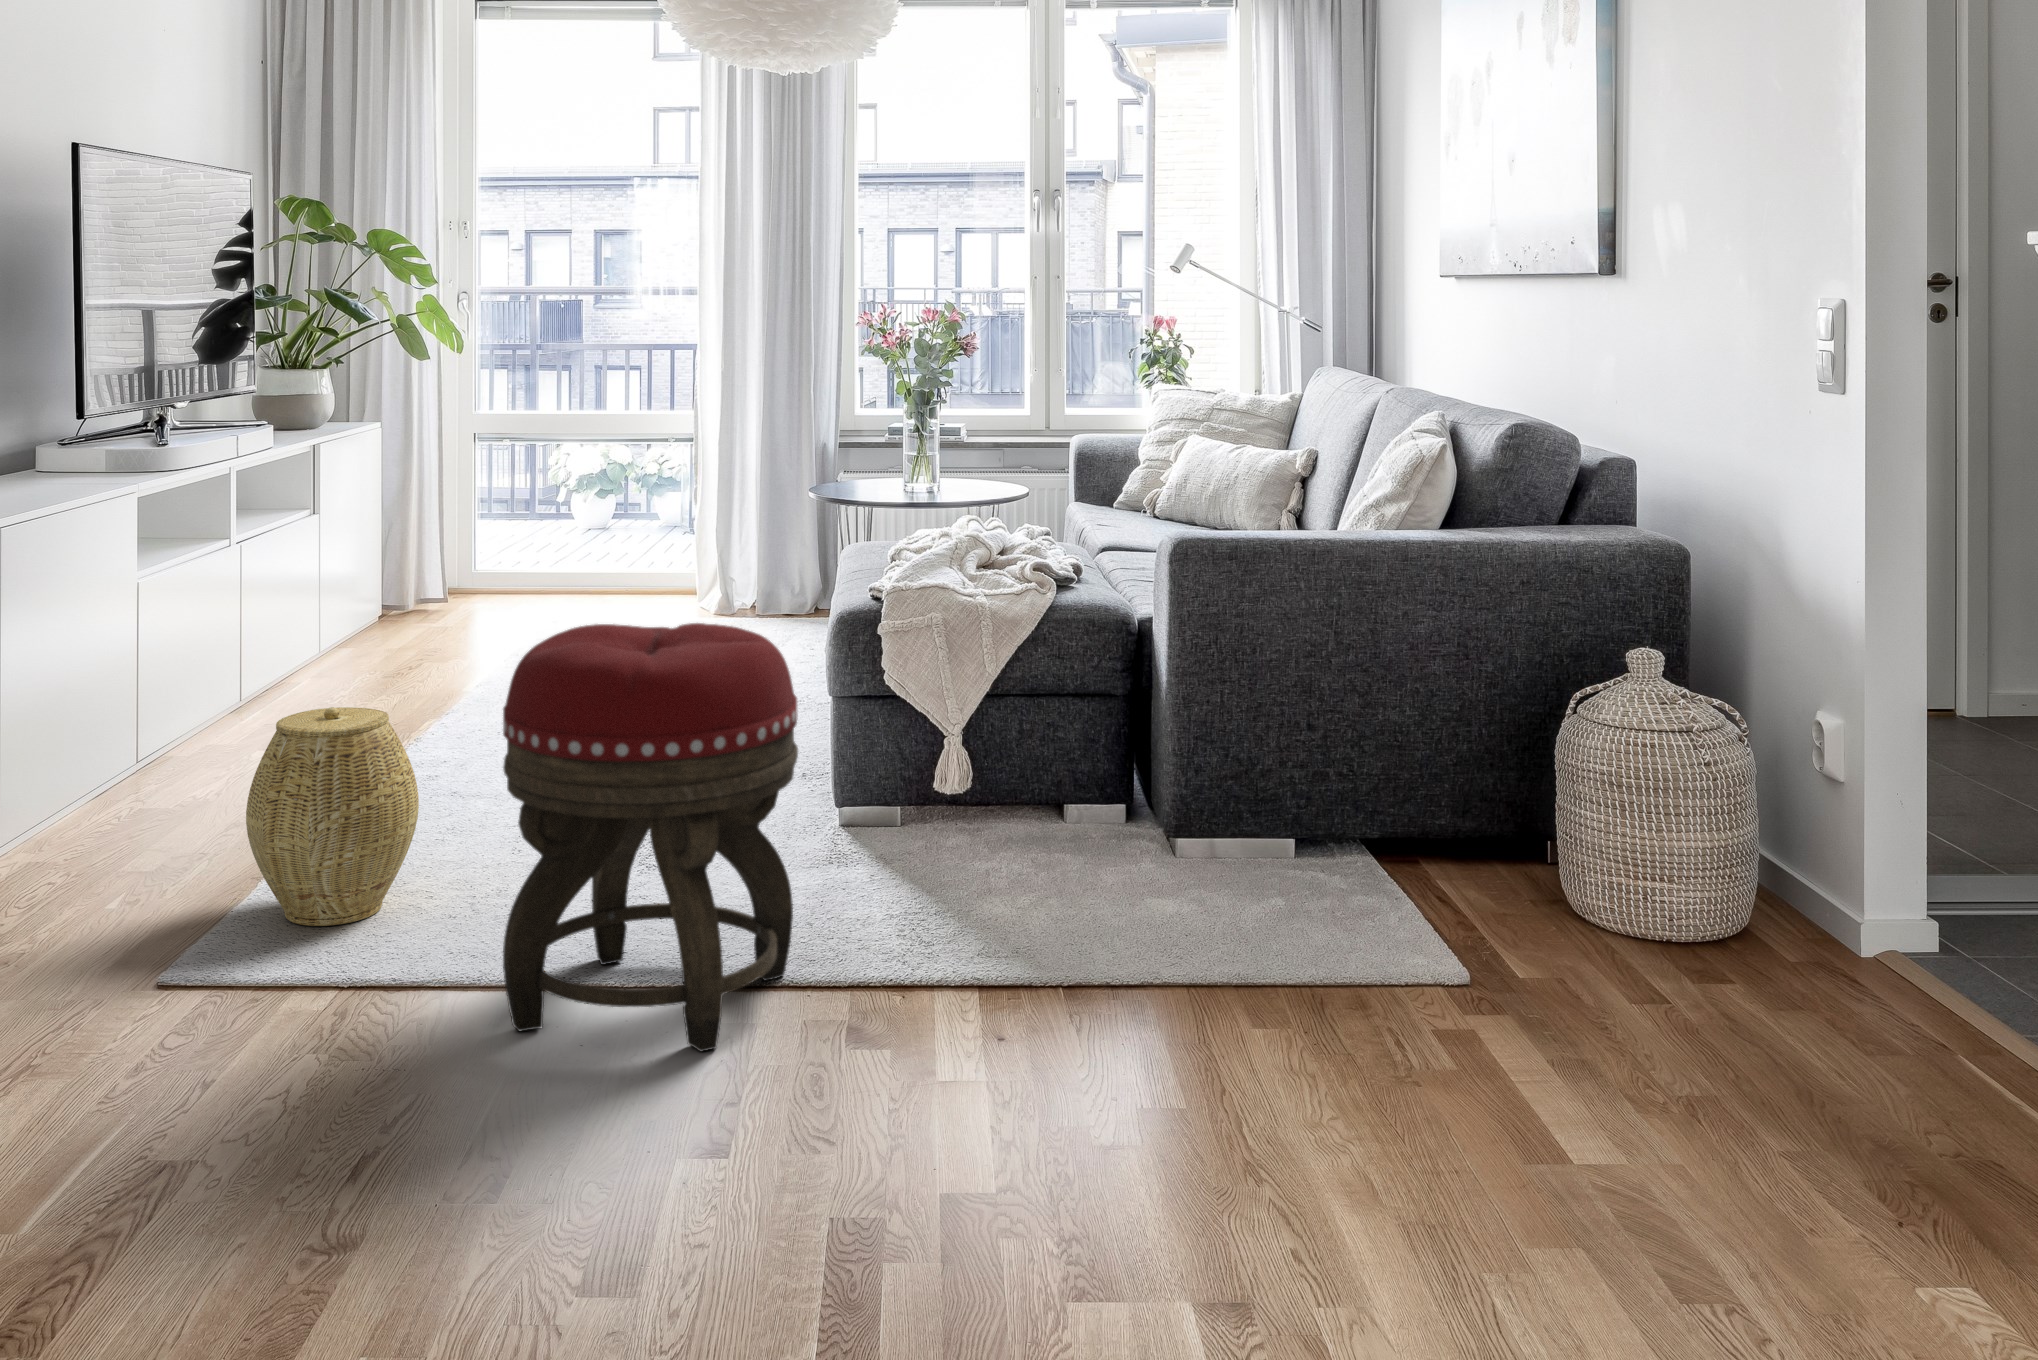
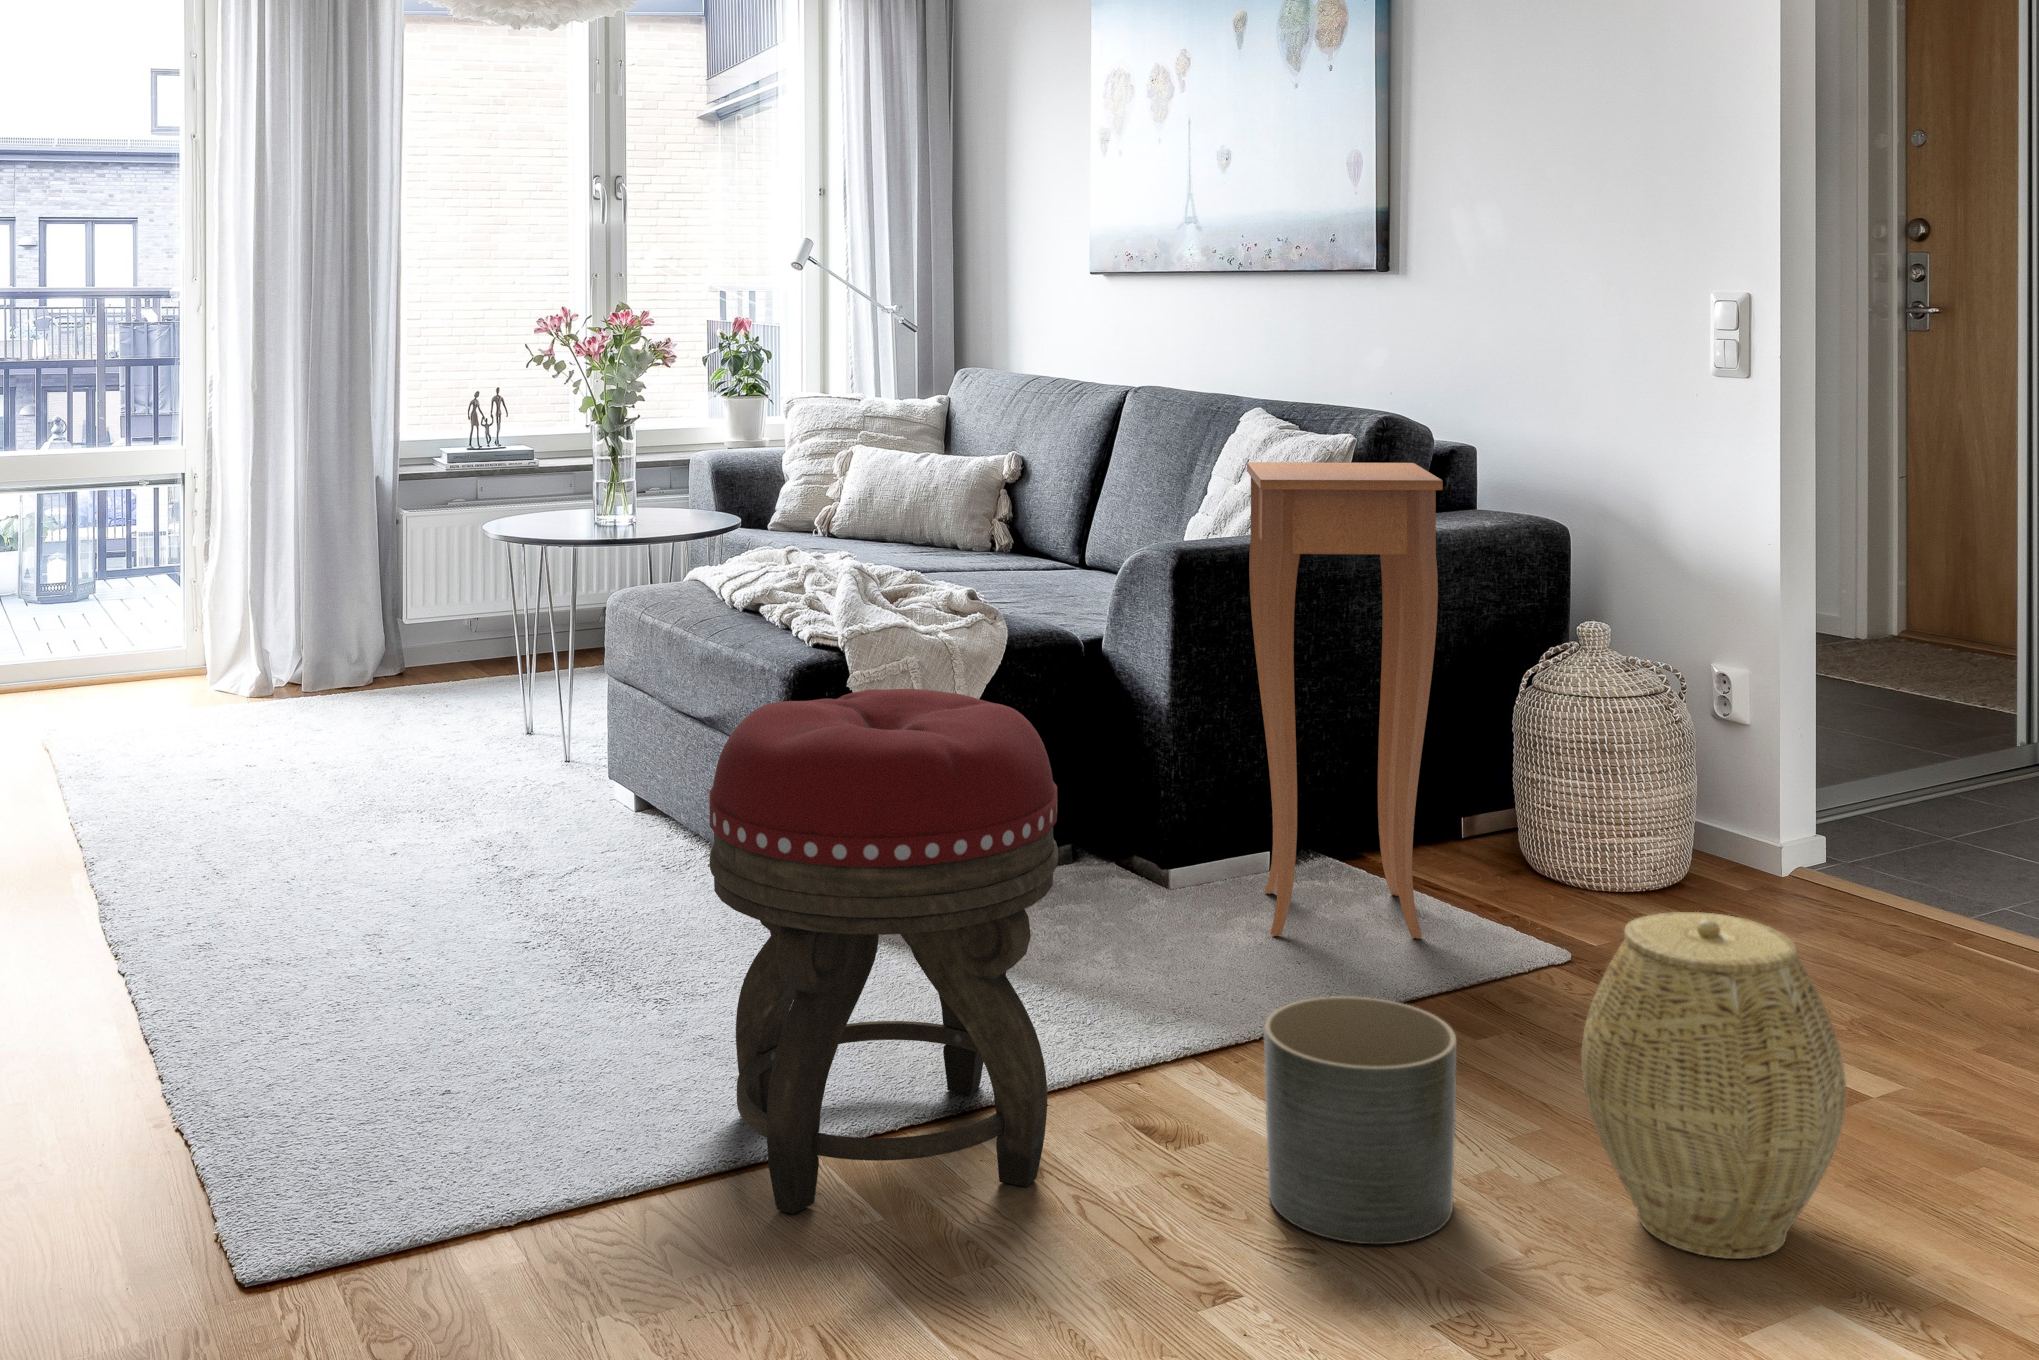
side table: none [1187,456,1411,937] -> present [1247,462,1443,939]
woven basket: present [246,707,419,926] -> present [1581,912,1846,1259]
planter: none [844,935,1017,1161] -> present [1264,996,1456,1244]

